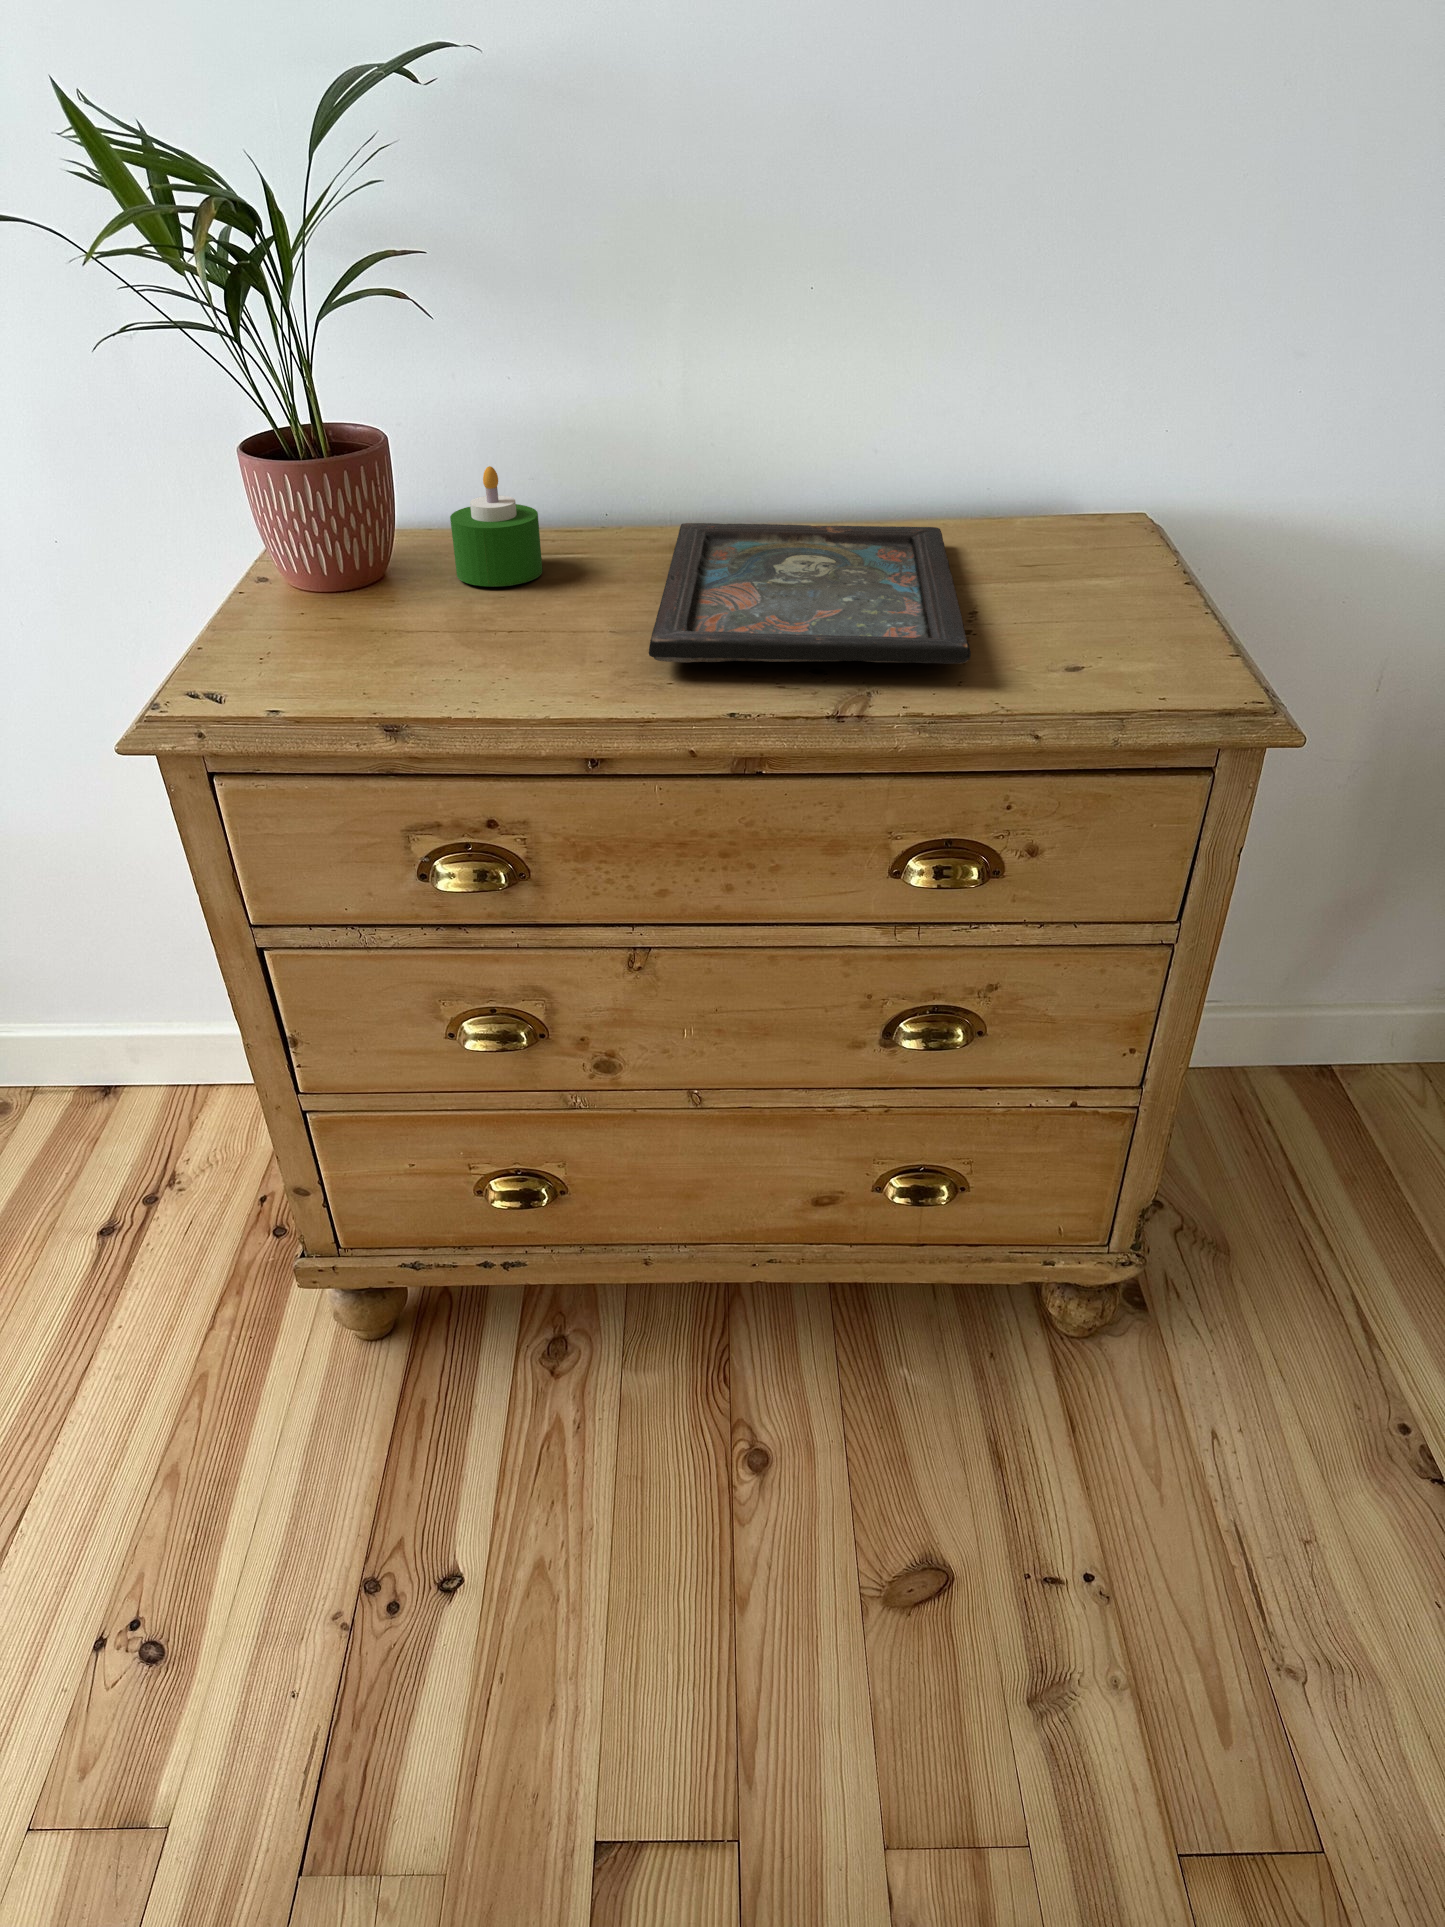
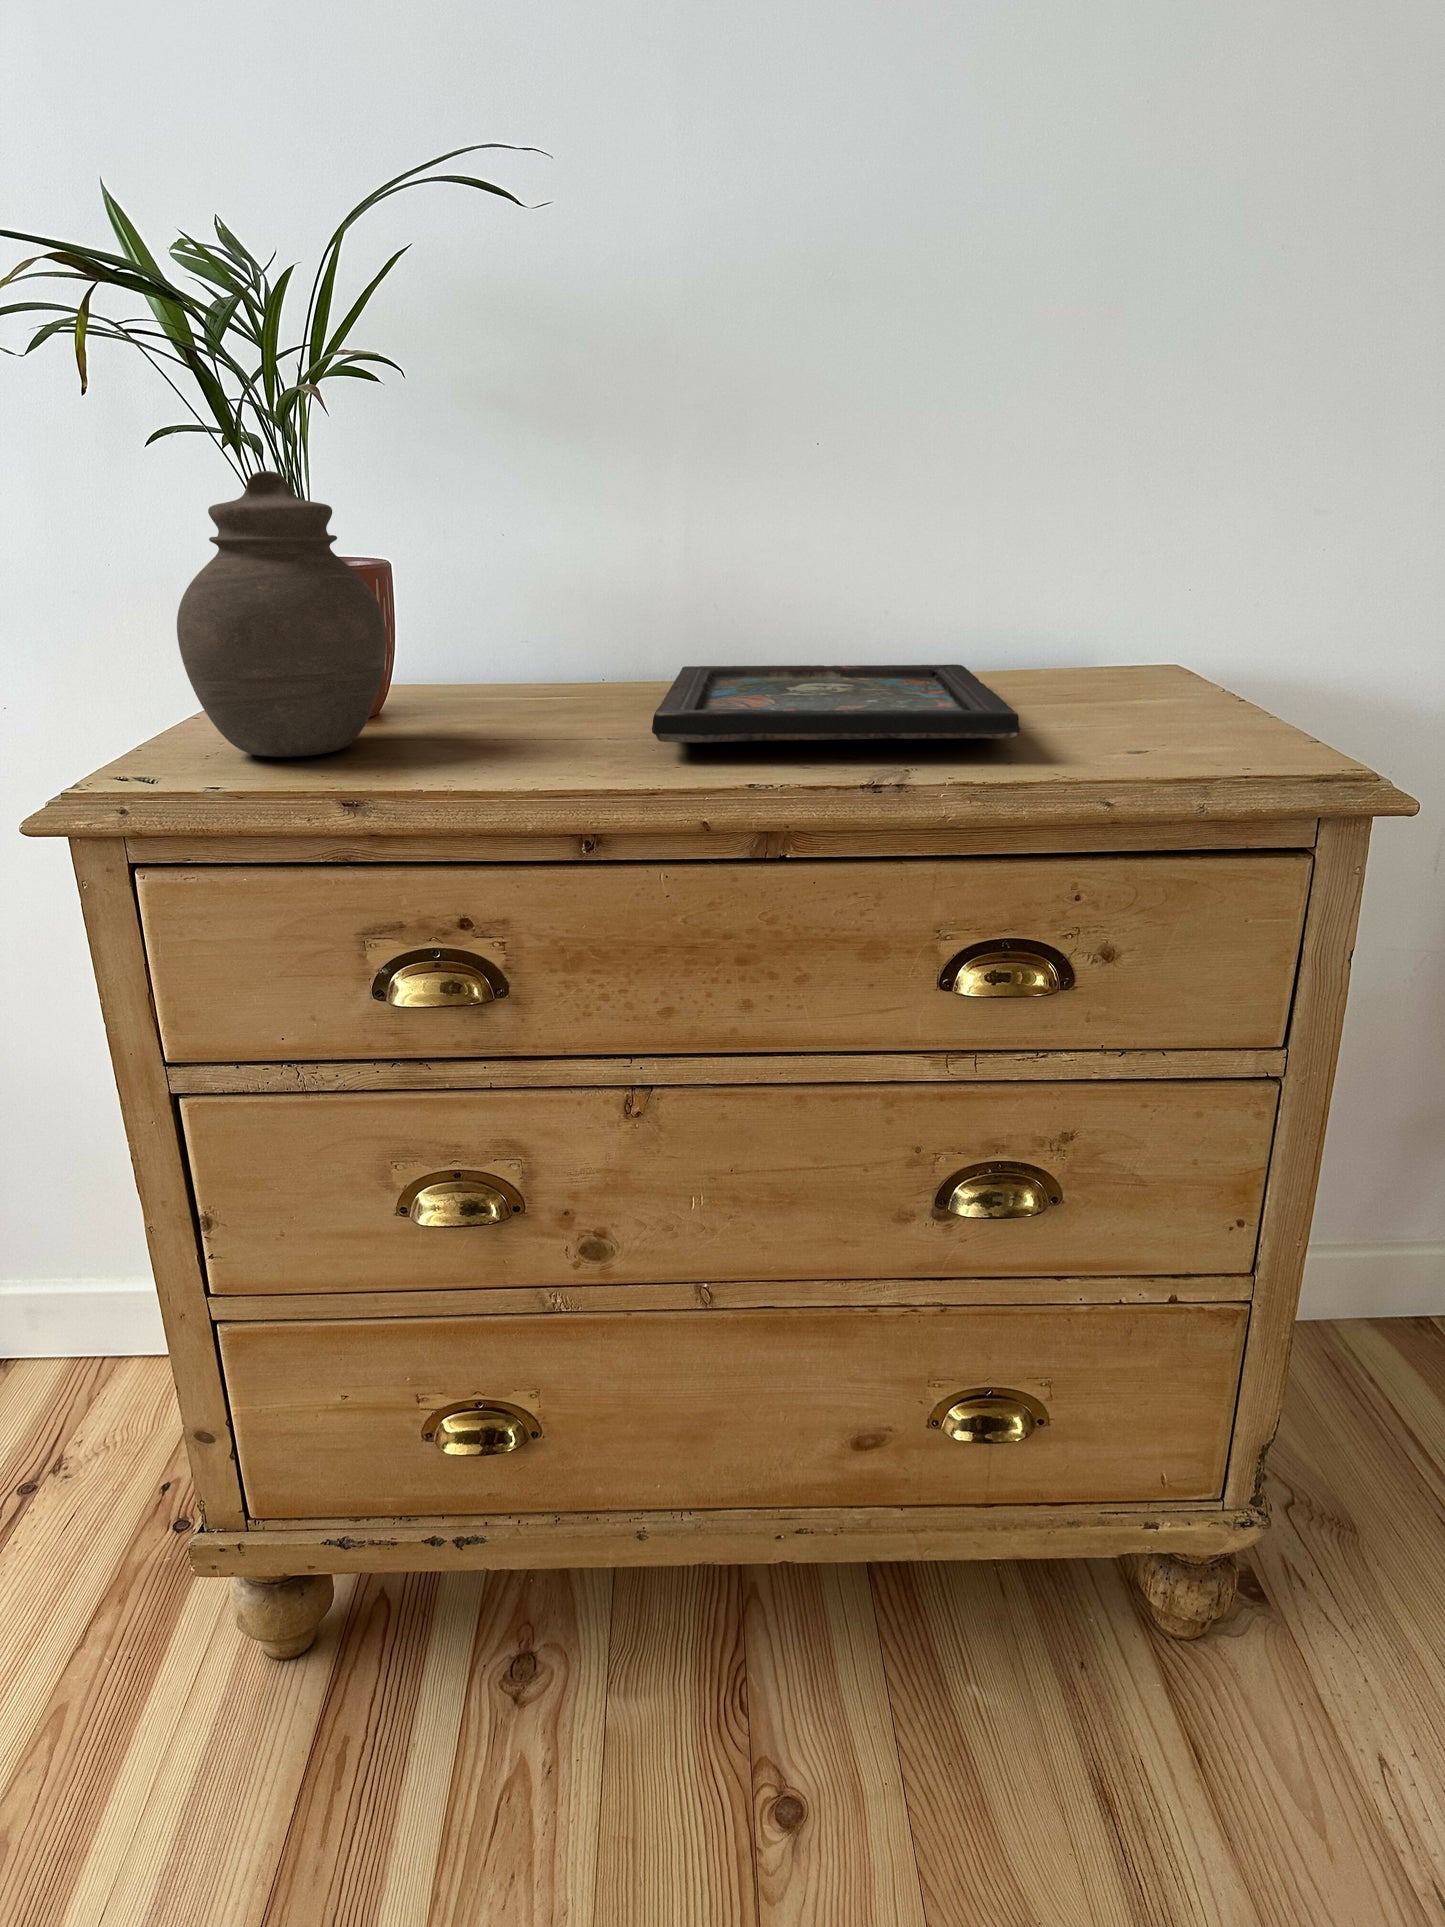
jar: none [226,407,411,665] -> present [177,471,386,757]
candle: present [450,466,542,587] -> none [433,588,532,711]

